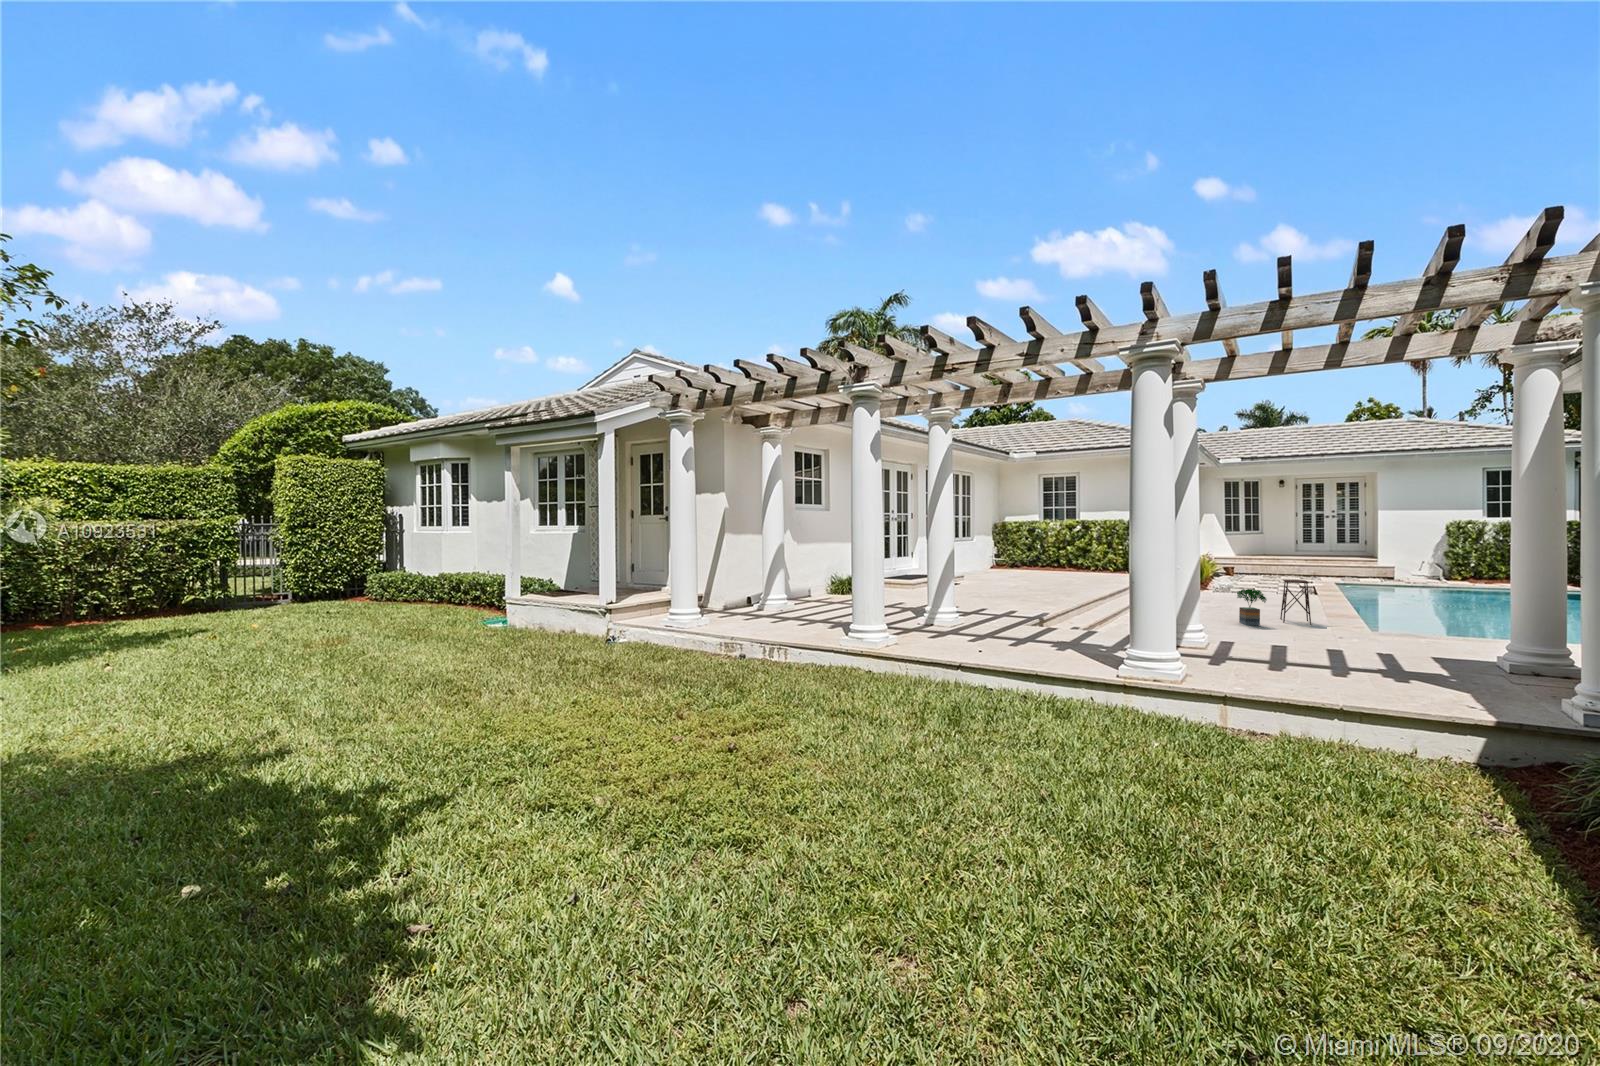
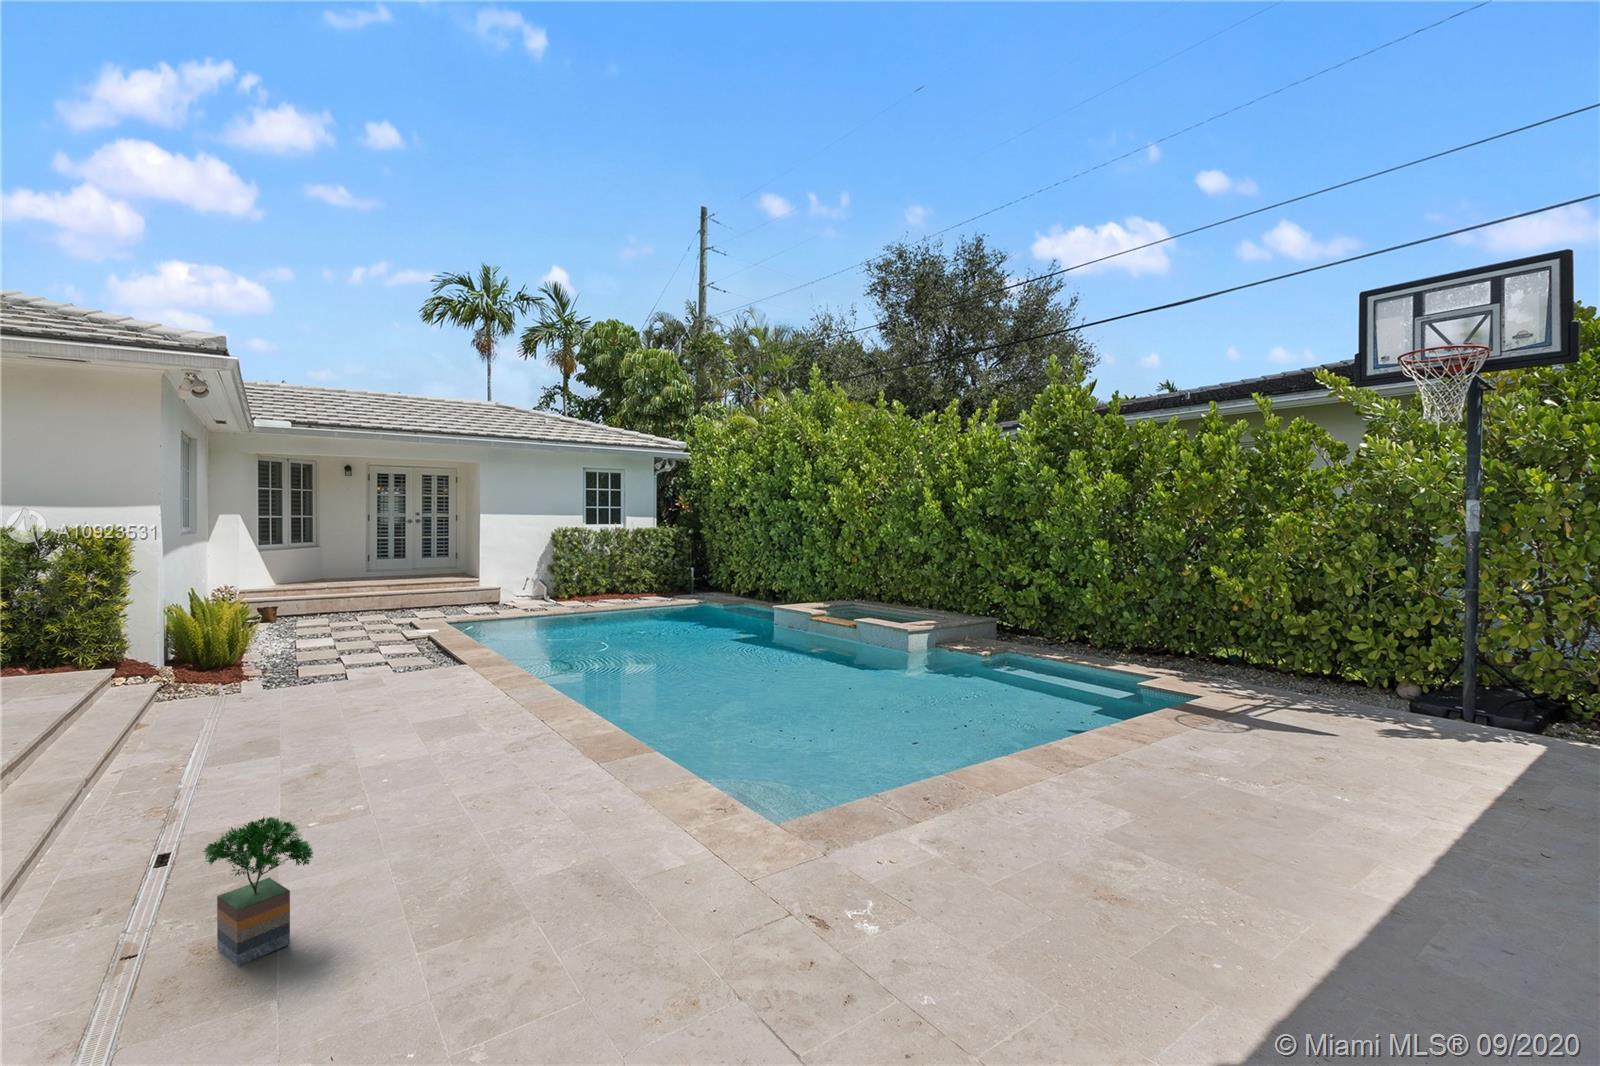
side table: present [1280,580,1311,625] -> none [354,728,436,874]

